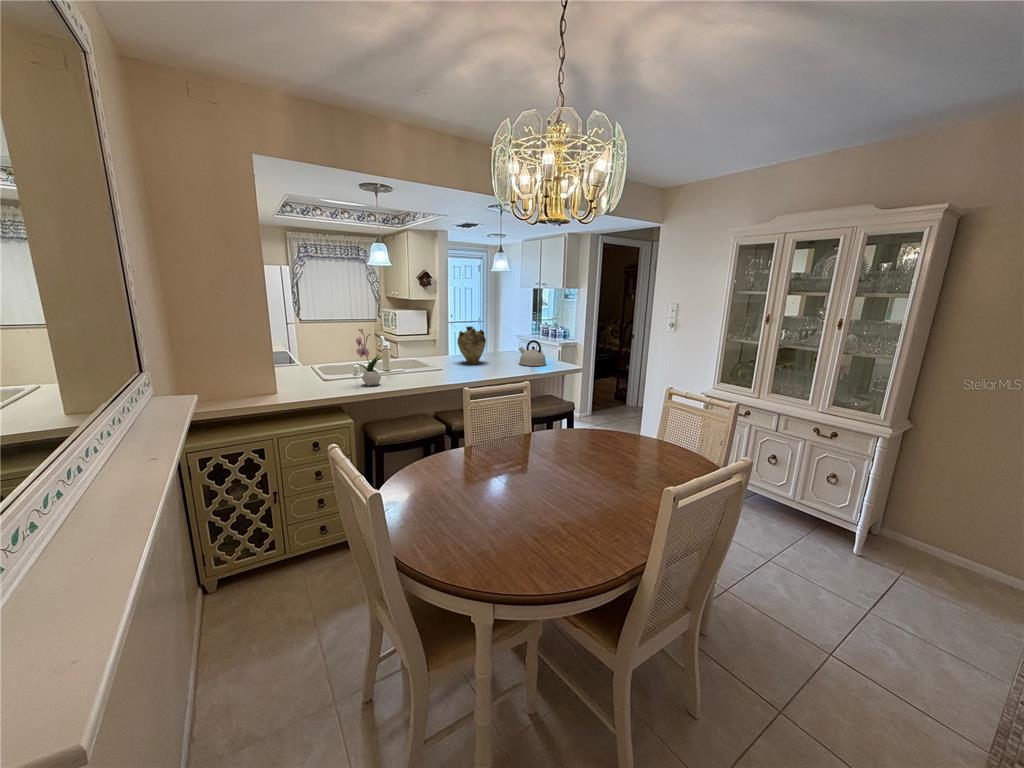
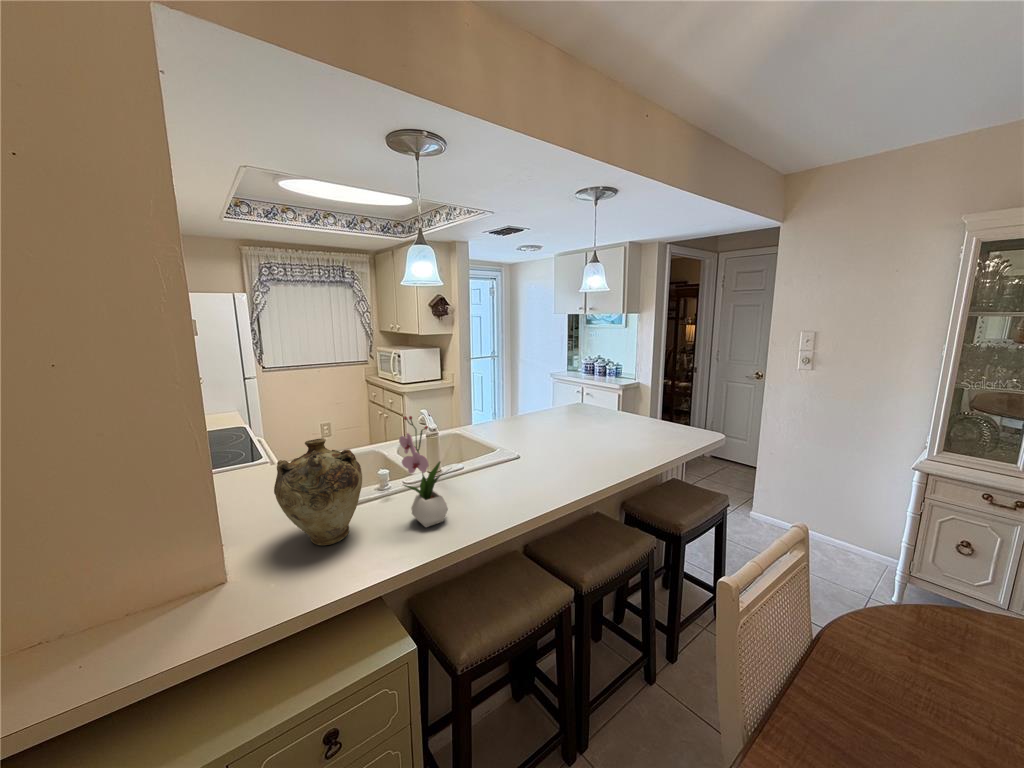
vase: present [457,326,486,364] -> present [274,438,362,545]
kettle: present [519,340,546,366] -> none [619,397,666,439]

